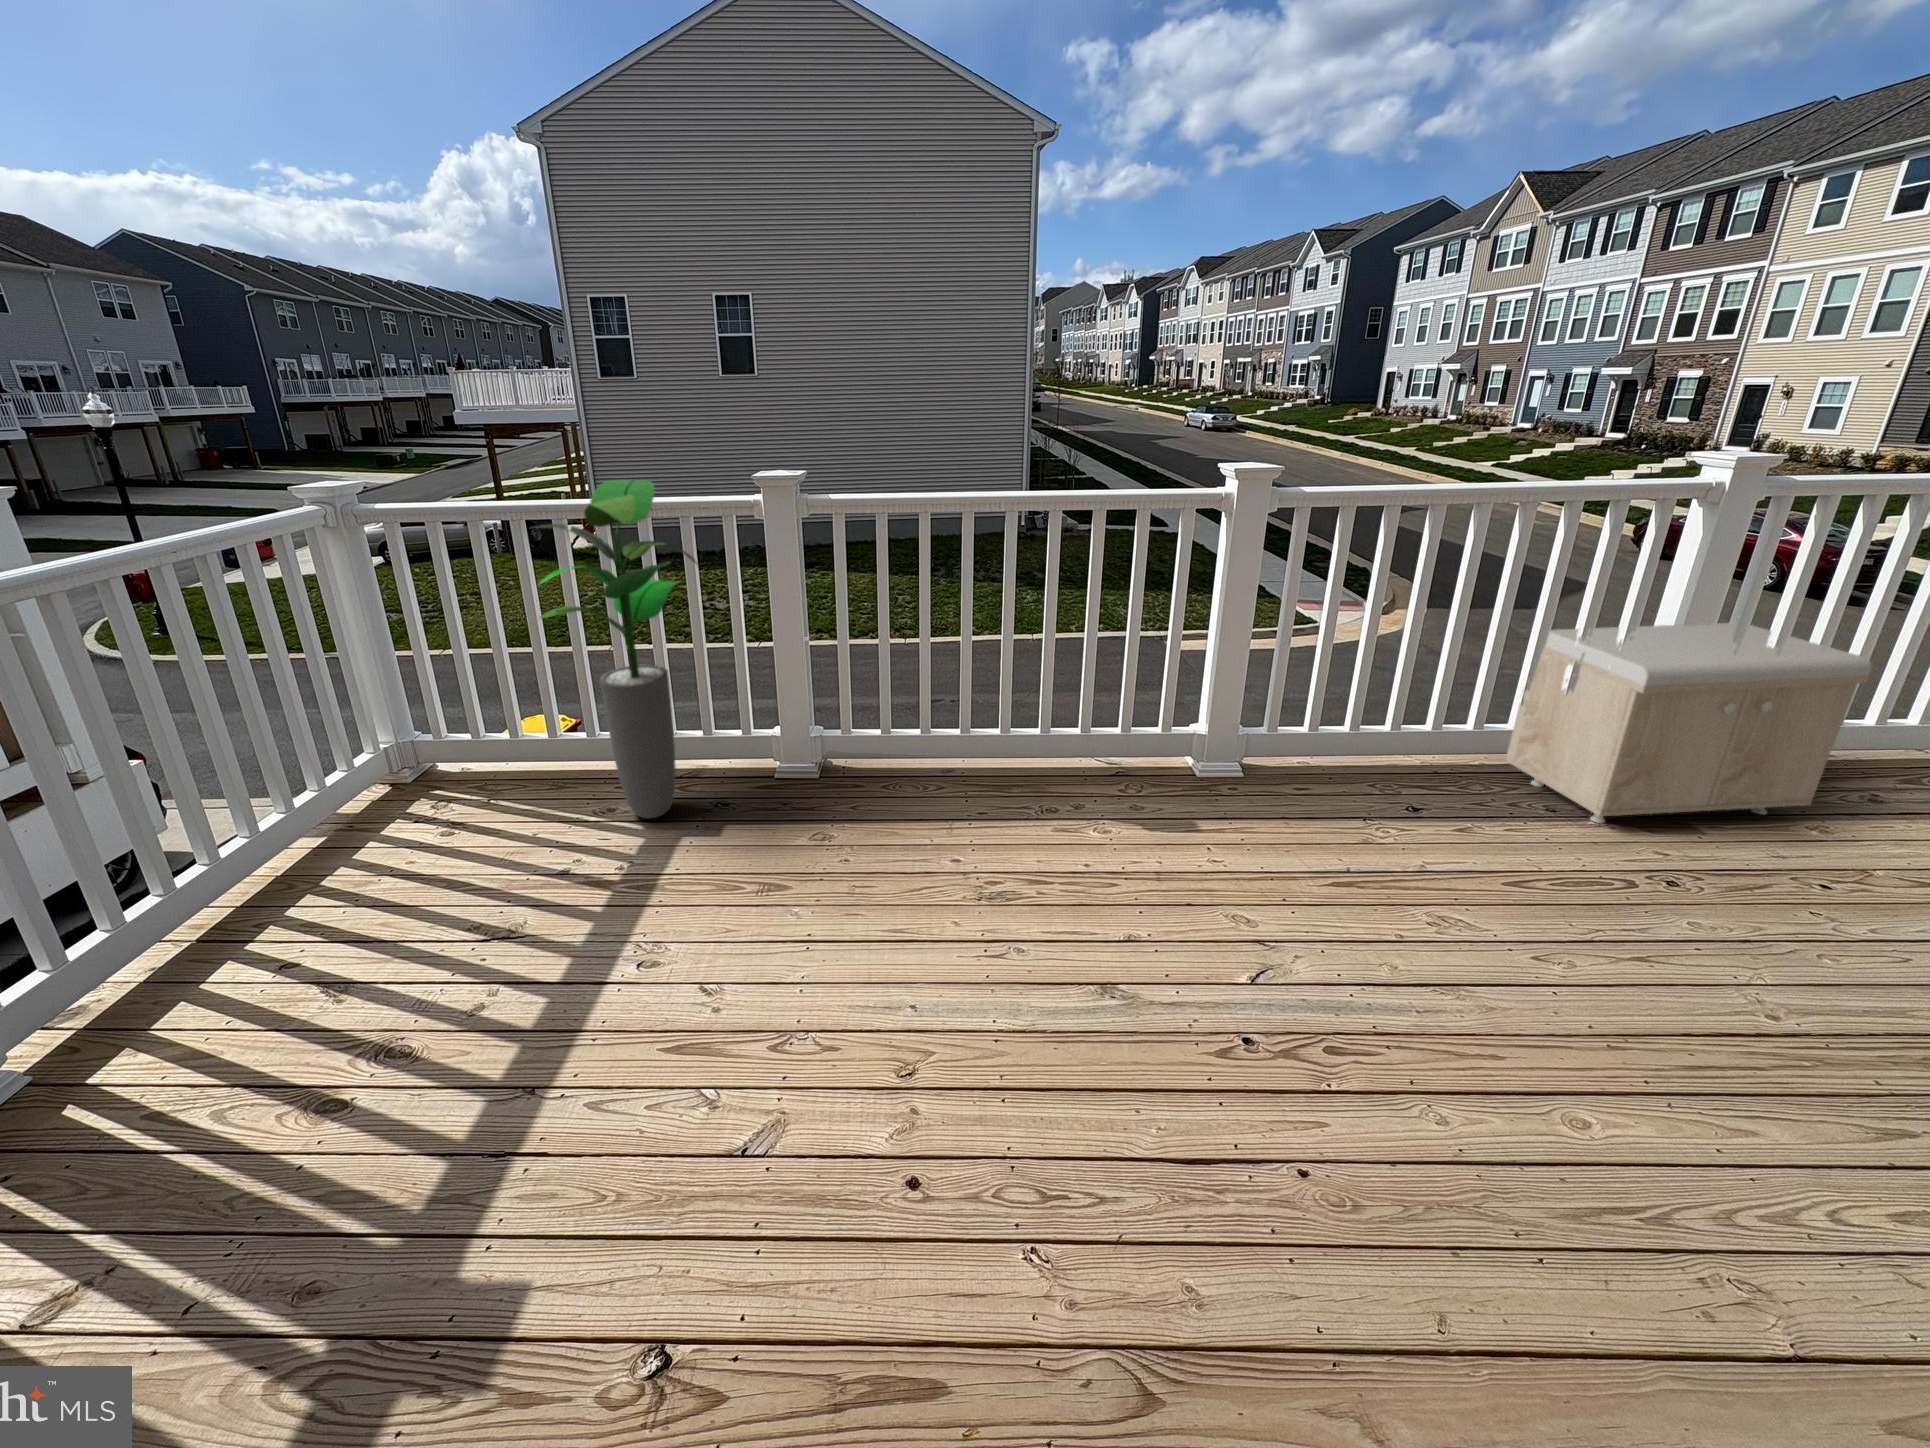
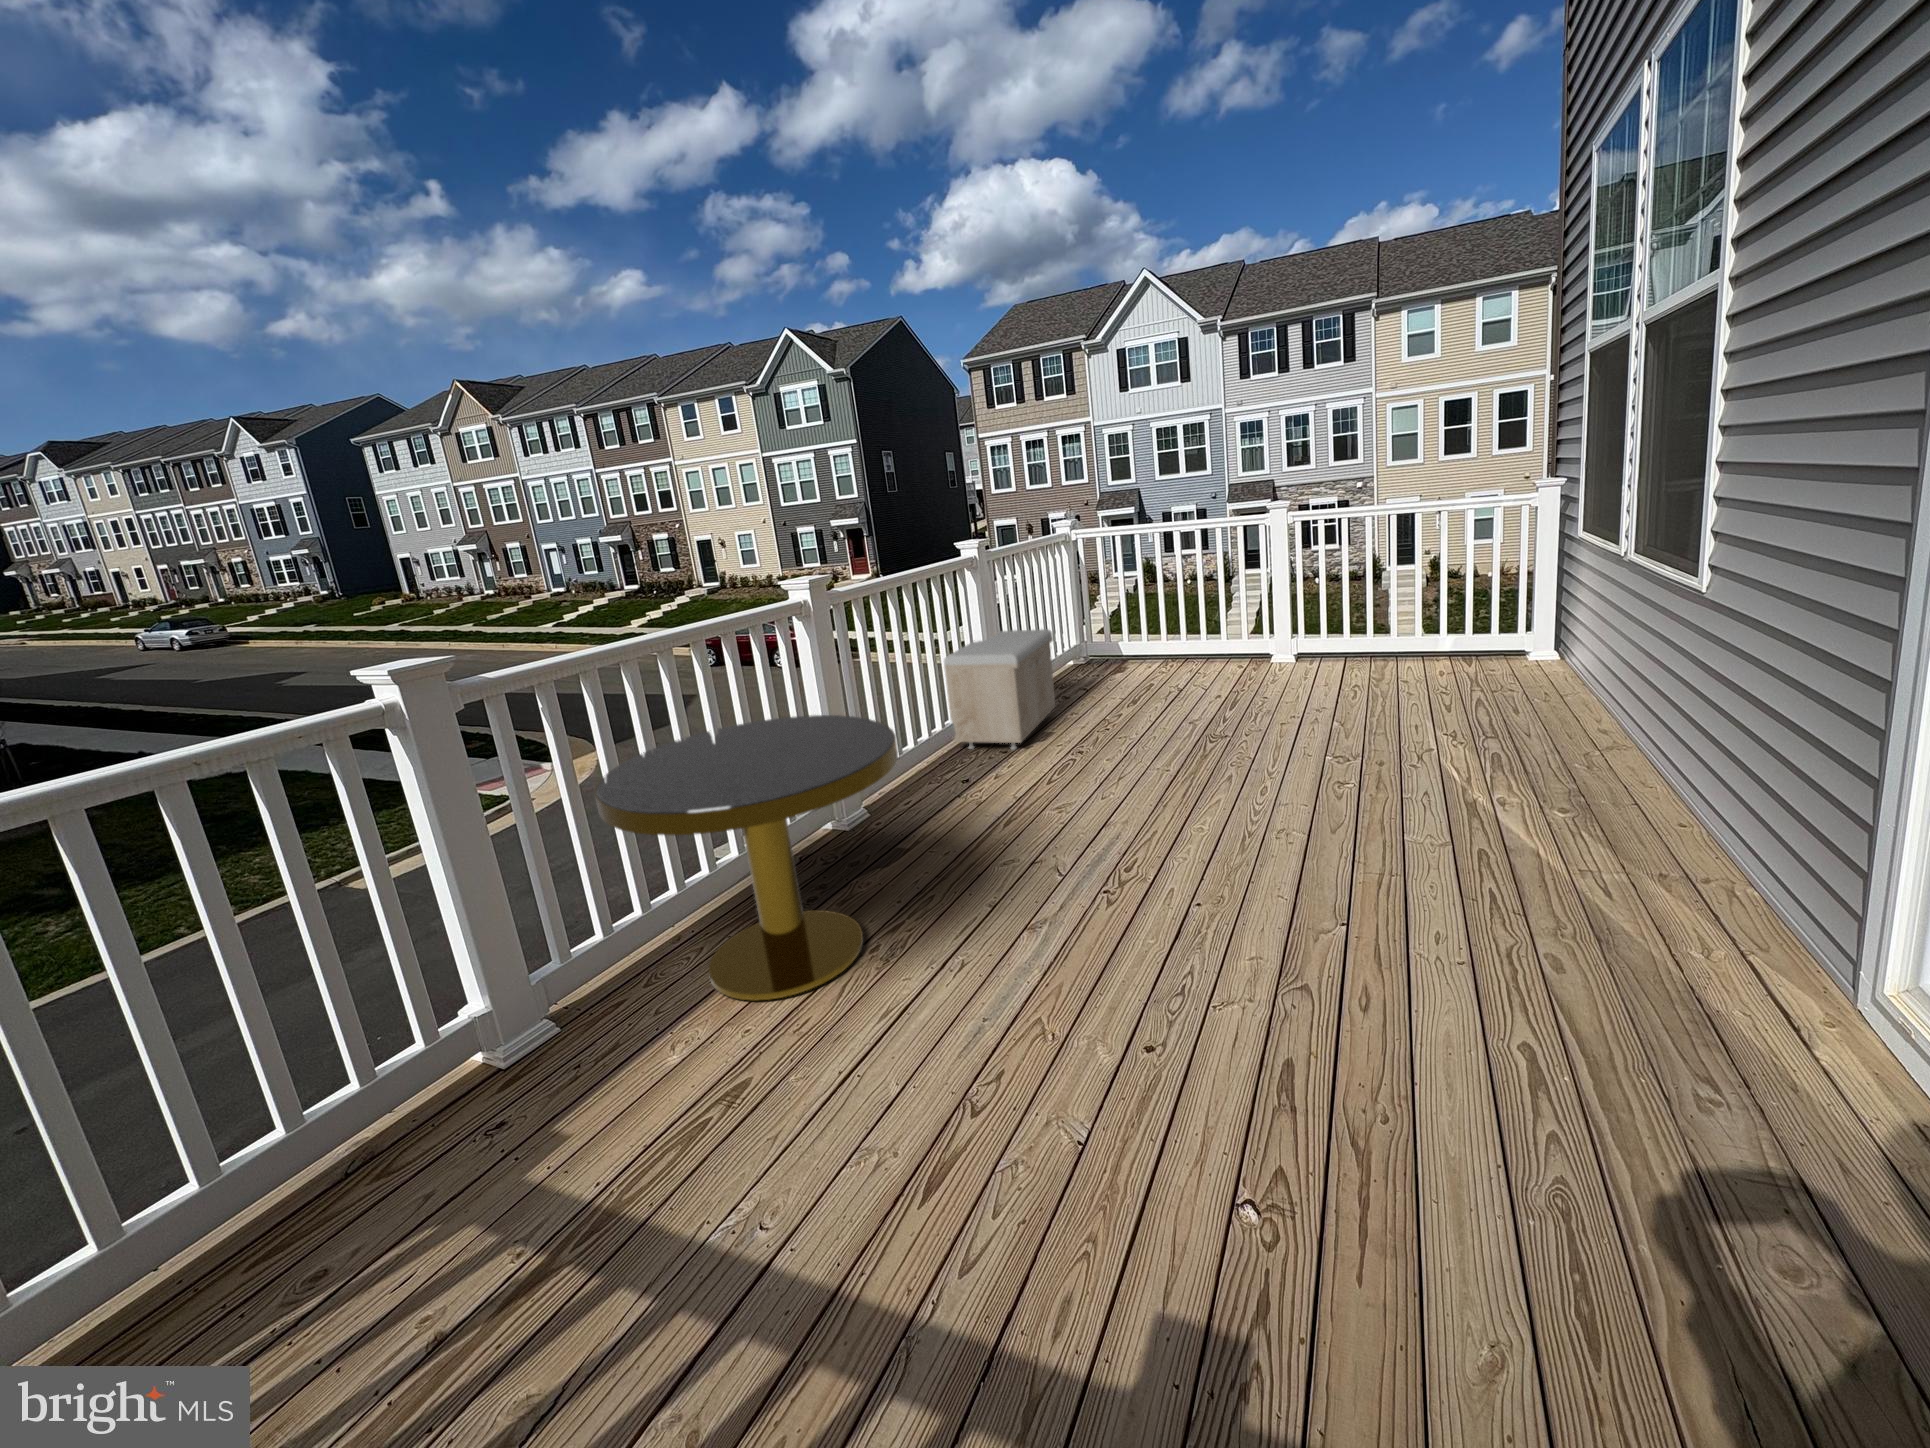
potted plant: present [535,480,697,818] -> none [109,720,461,1217]
side table: none [804,595,1108,880] -> present [595,715,898,1000]

